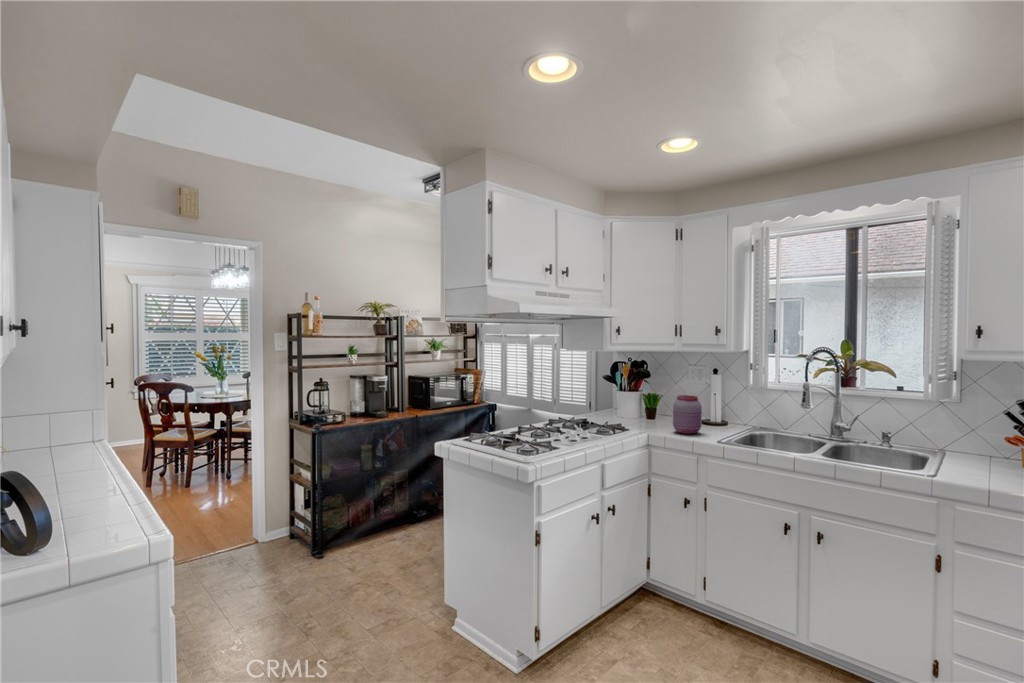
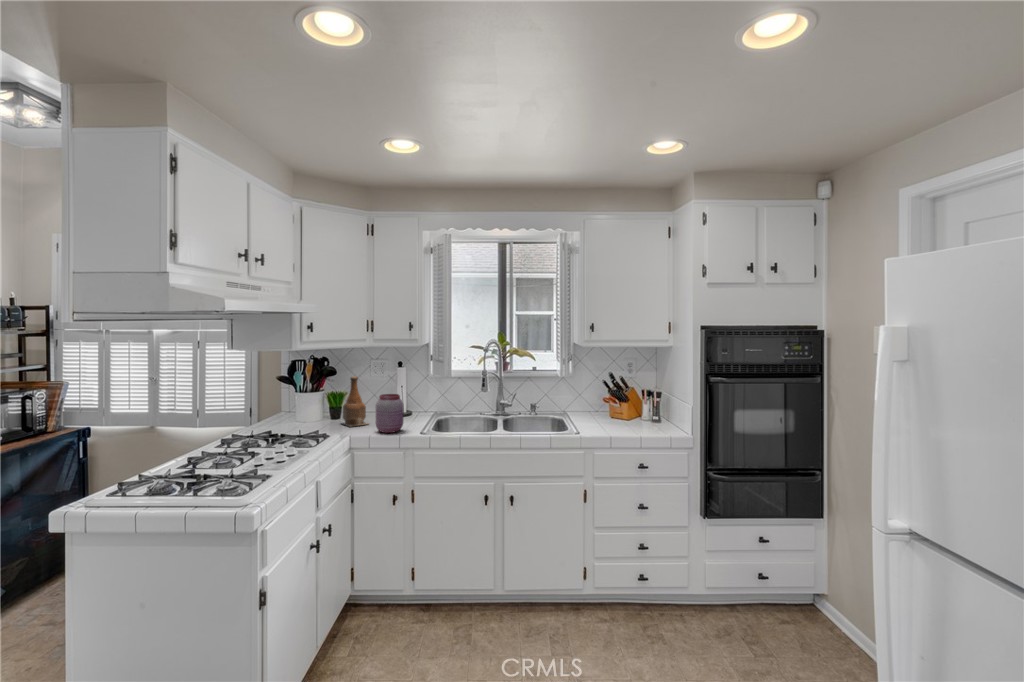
bottle: none [649,377,676,424] -> present [342,376,368,426]

